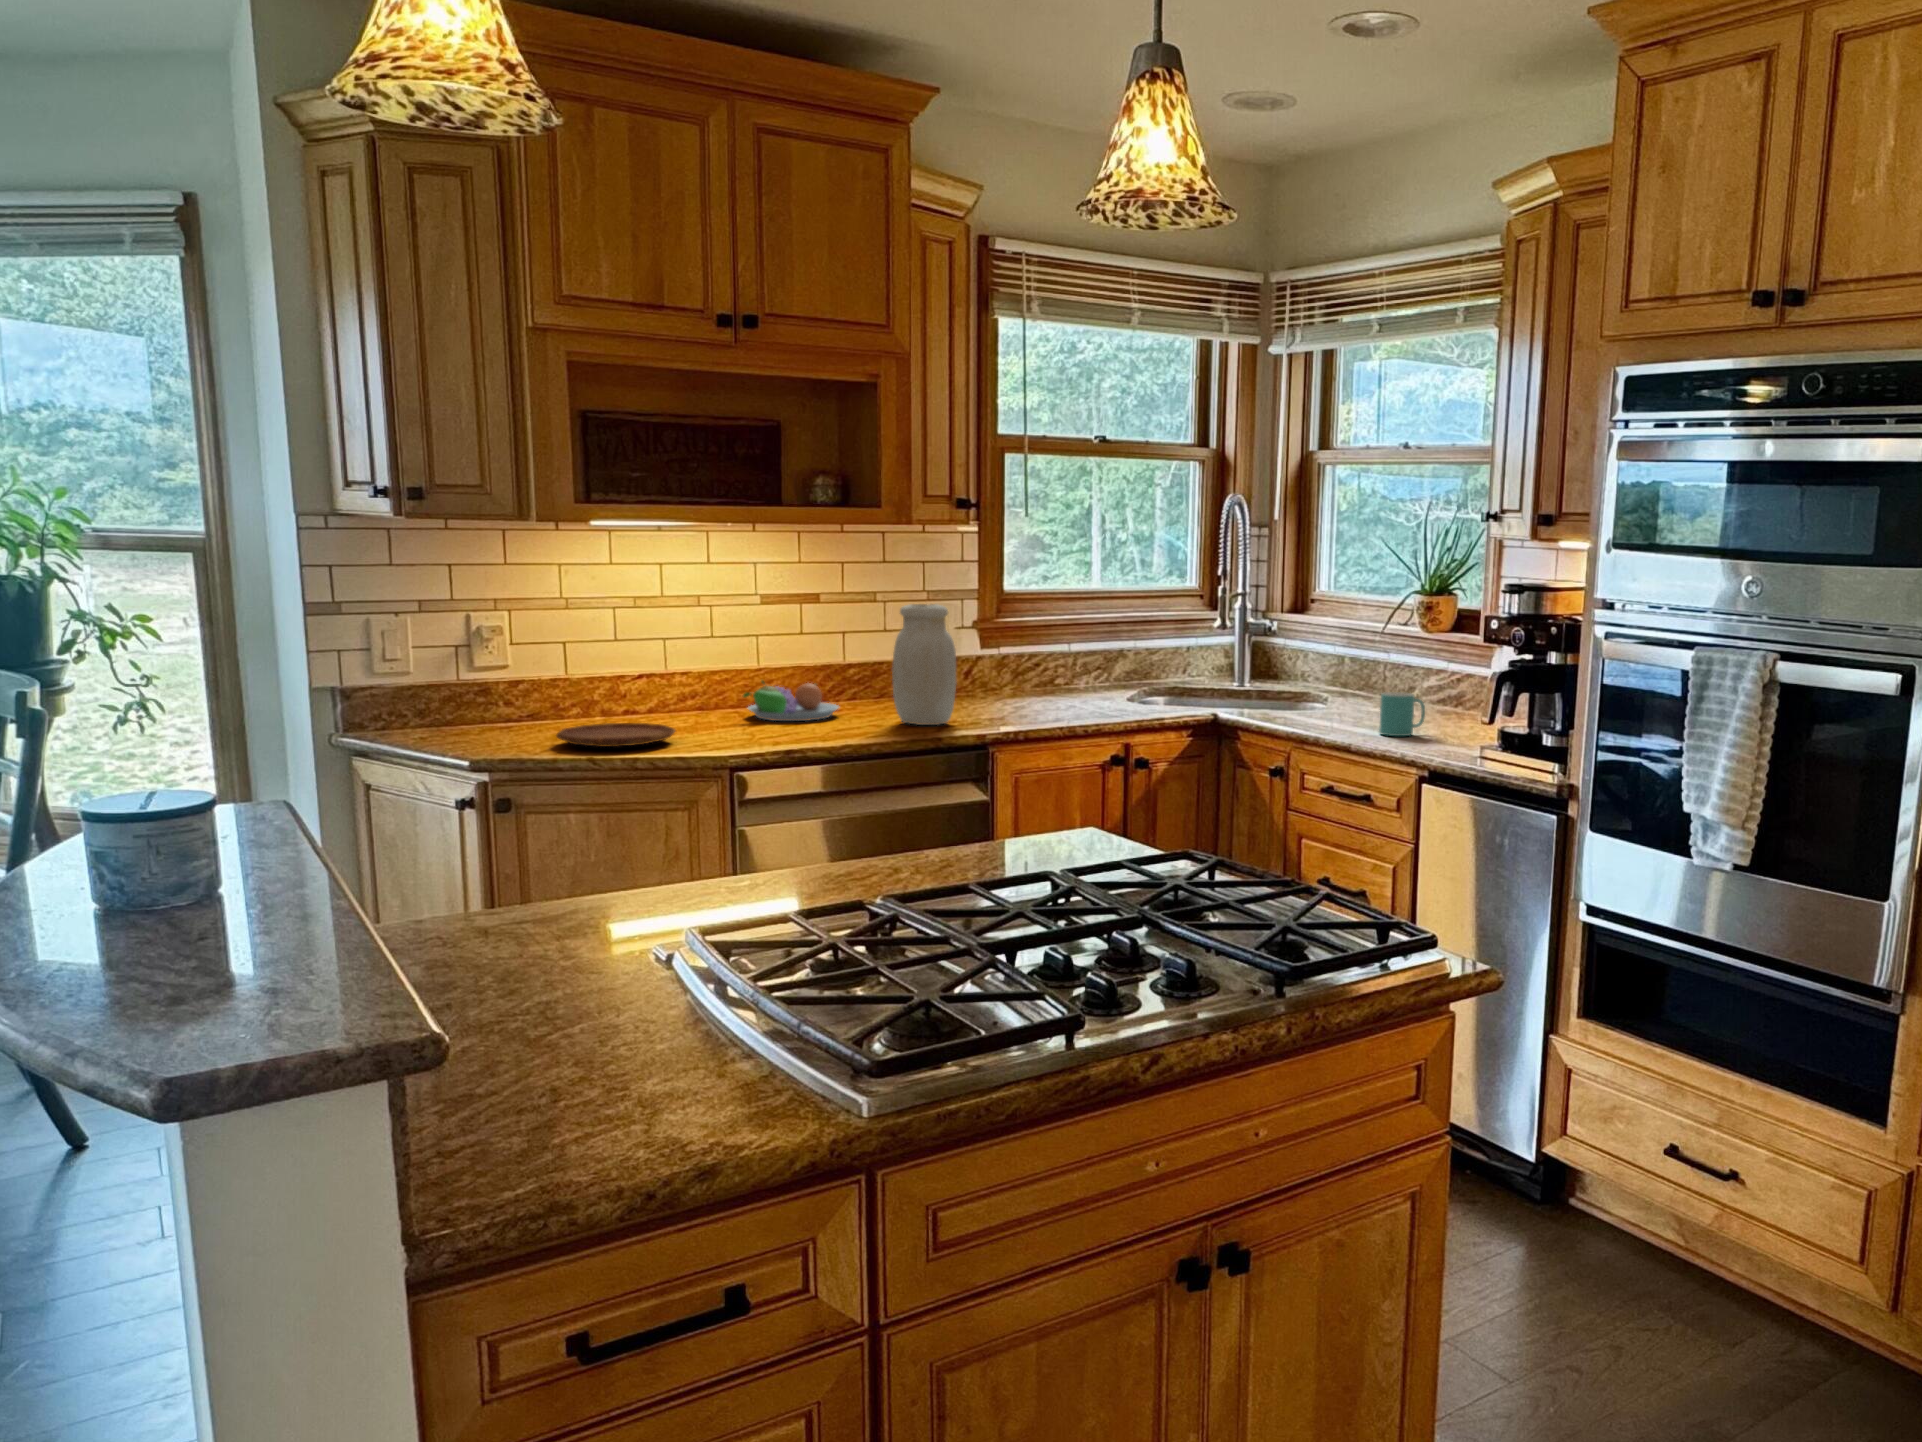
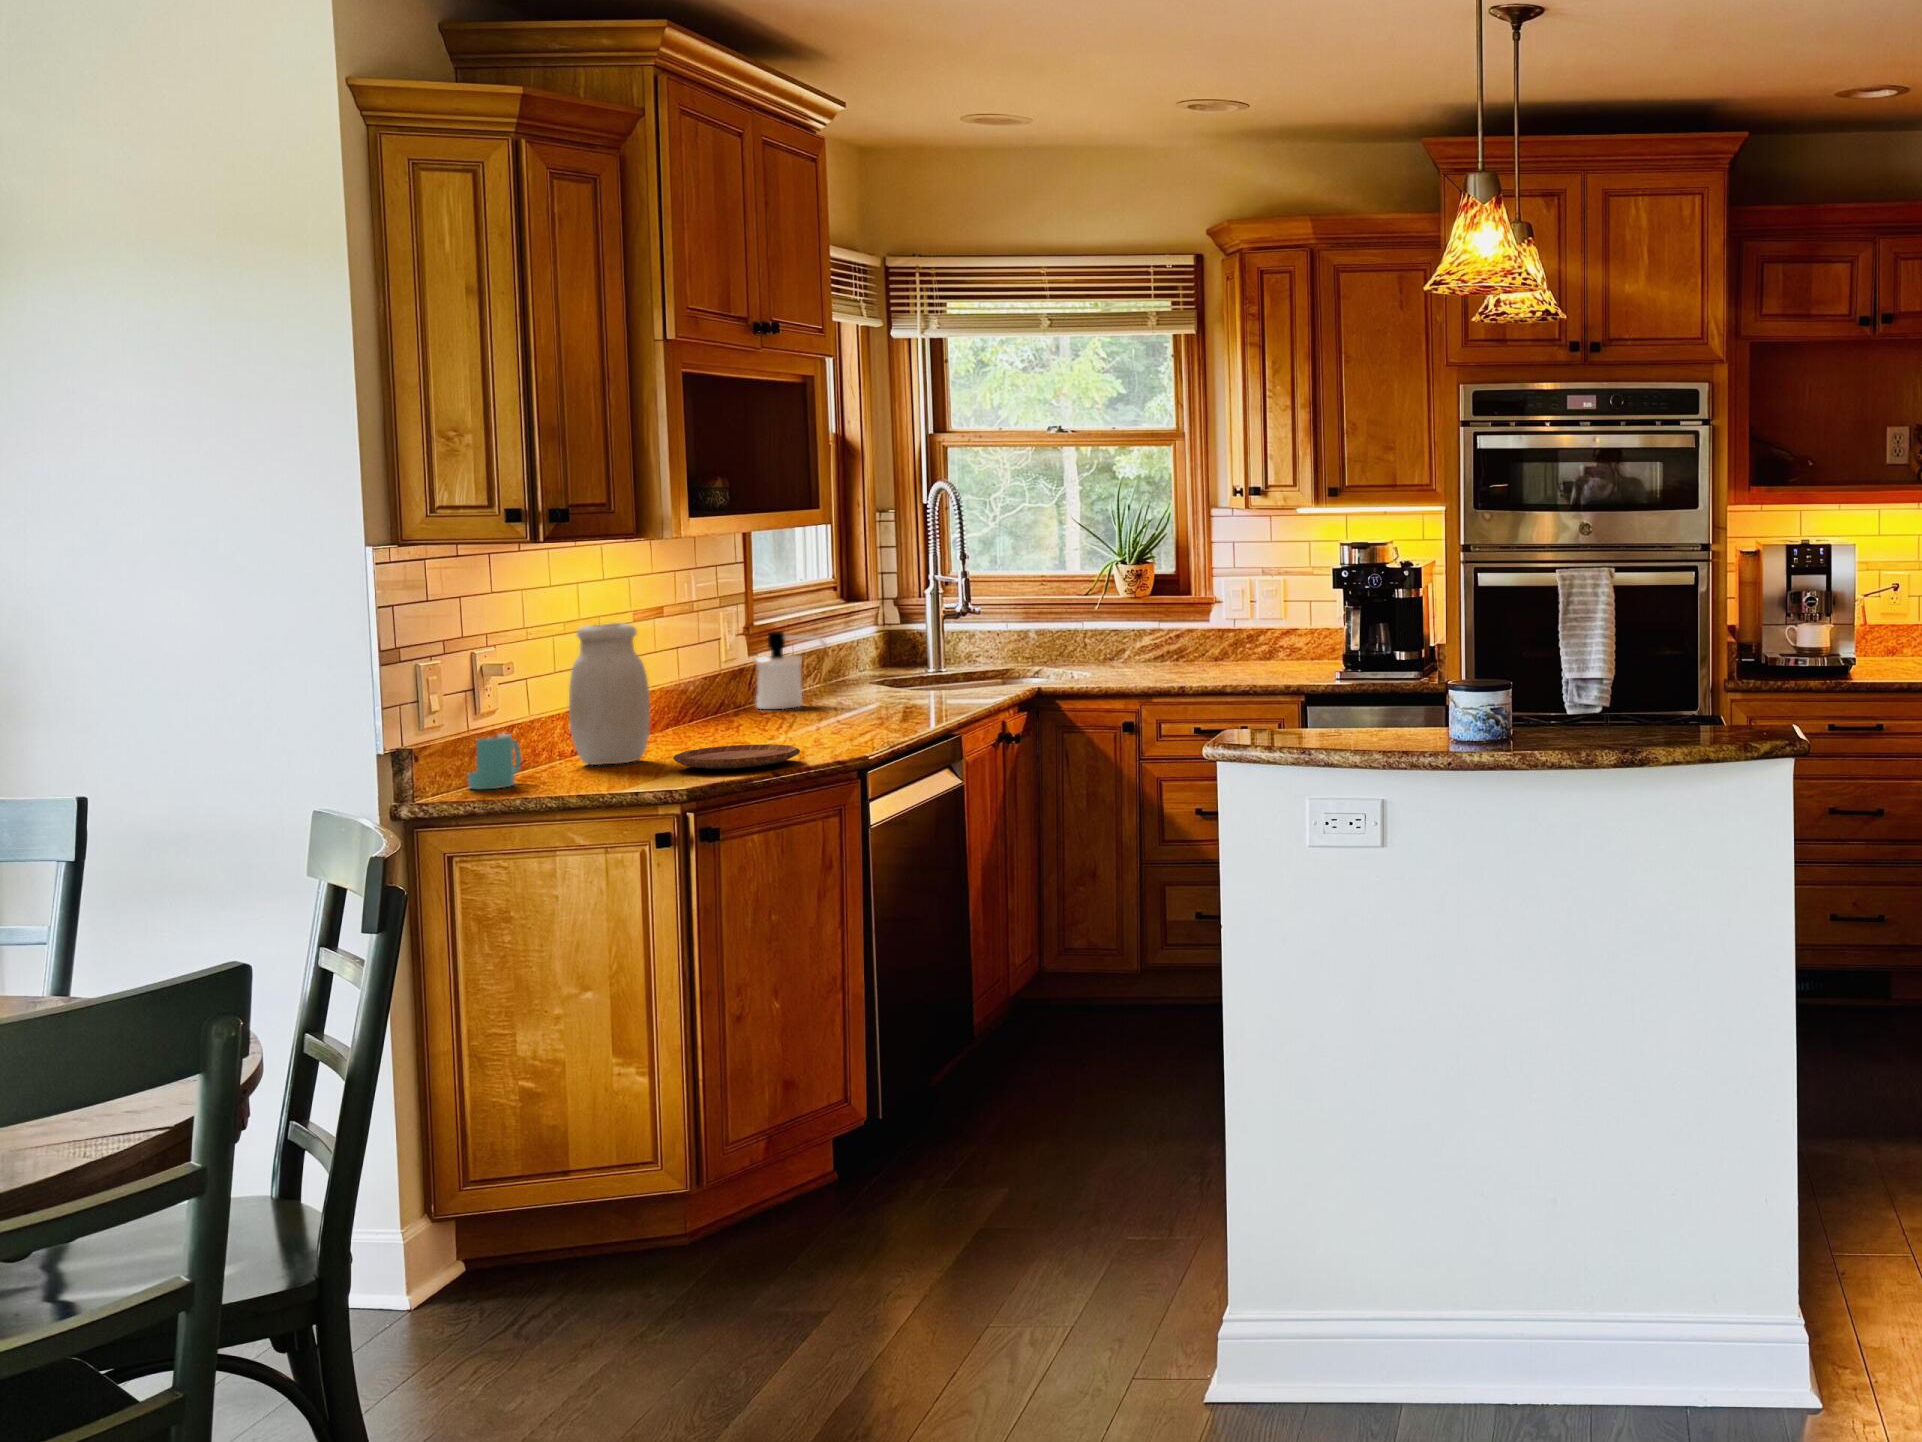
jar: present [892,604,957,725] -> present [569,623,650,765]
soap dispenser: none [970,627,1017,700] -> present [754,631,826,709]
fruit bowl: present [743,681,838,721] -> none [671,702,775,742]
mug: present [1379,692,1425,736] -> present [468,734,521,789]

